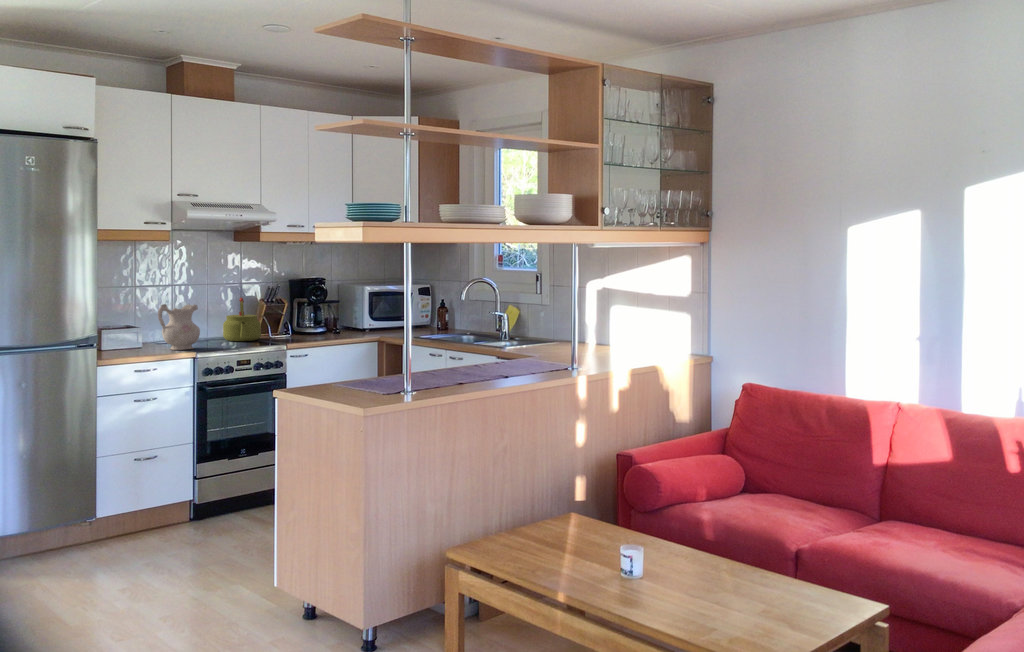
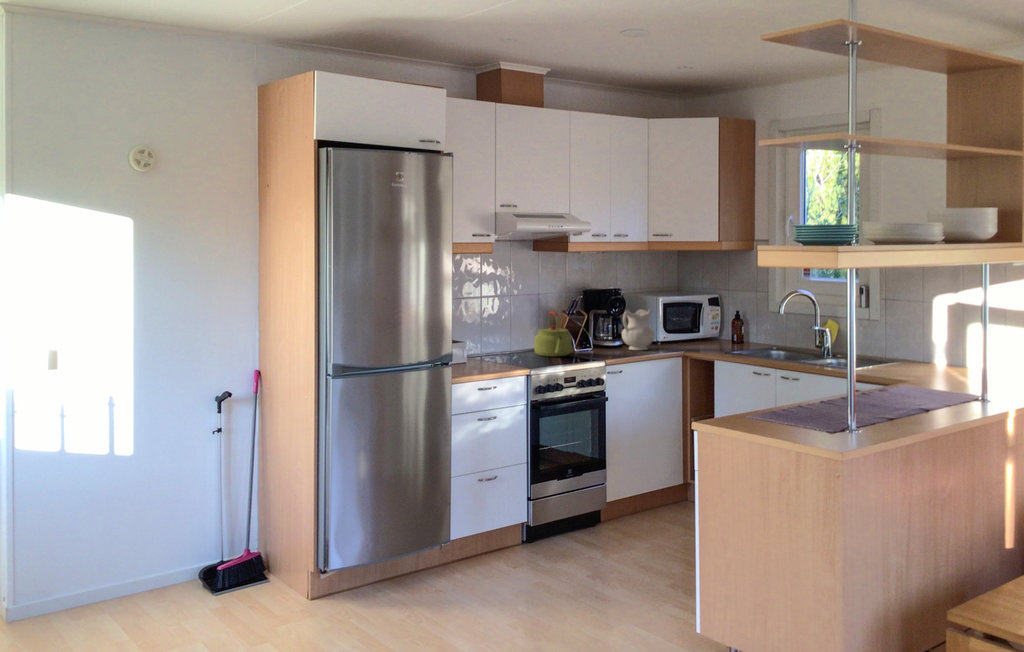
ceramic pitcher: present [158,304,200,350] -> present [622,309,654,350]

